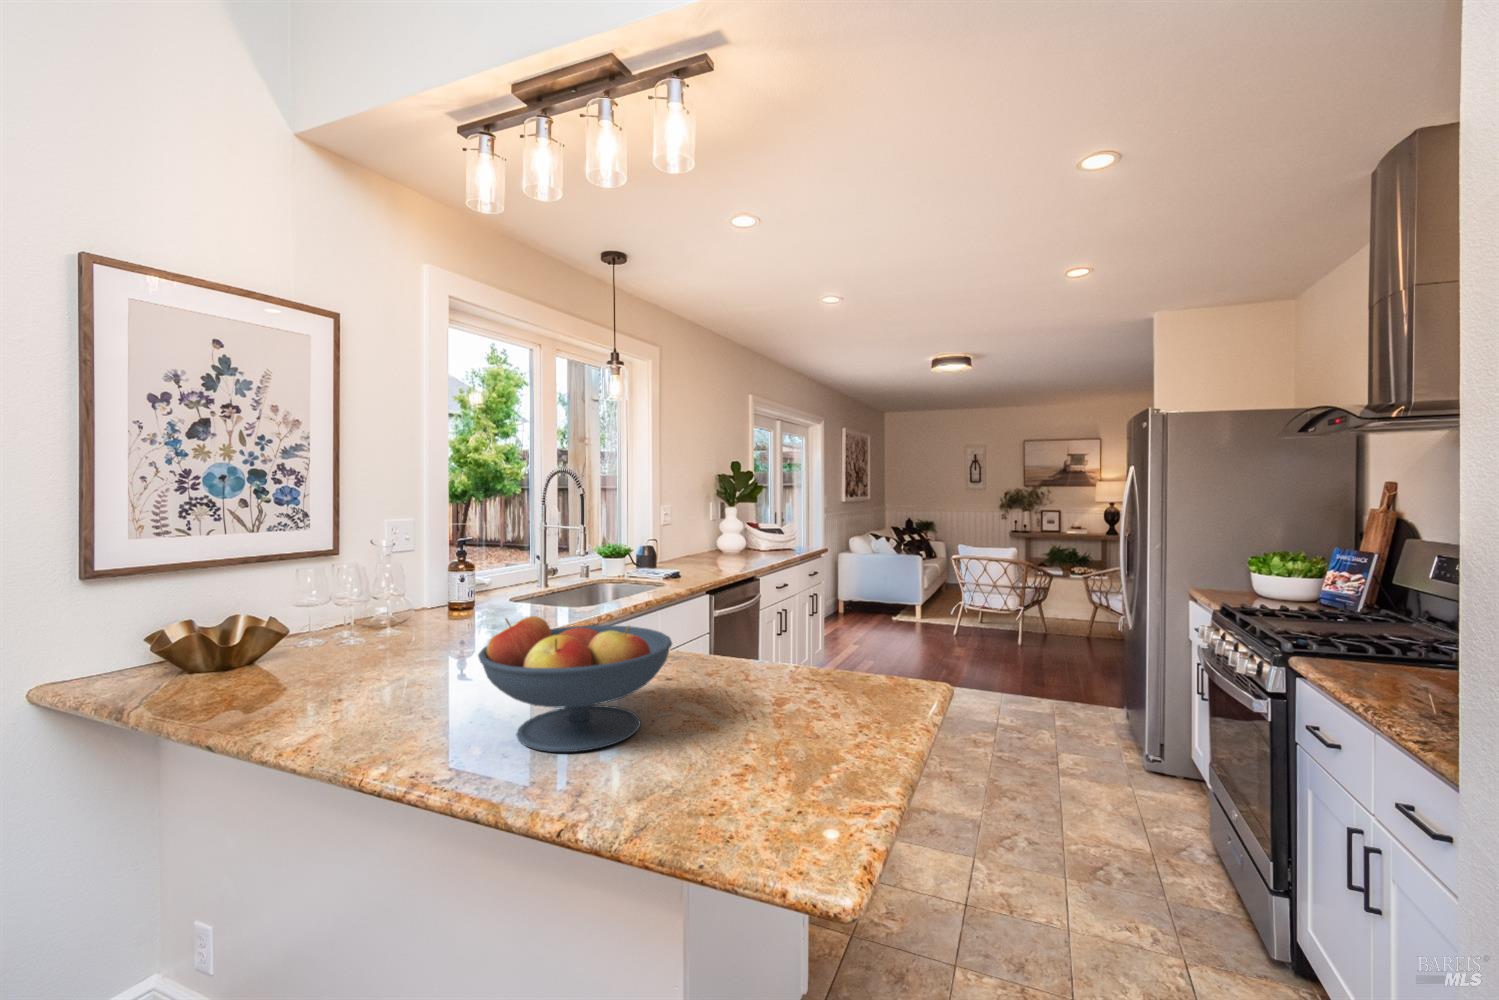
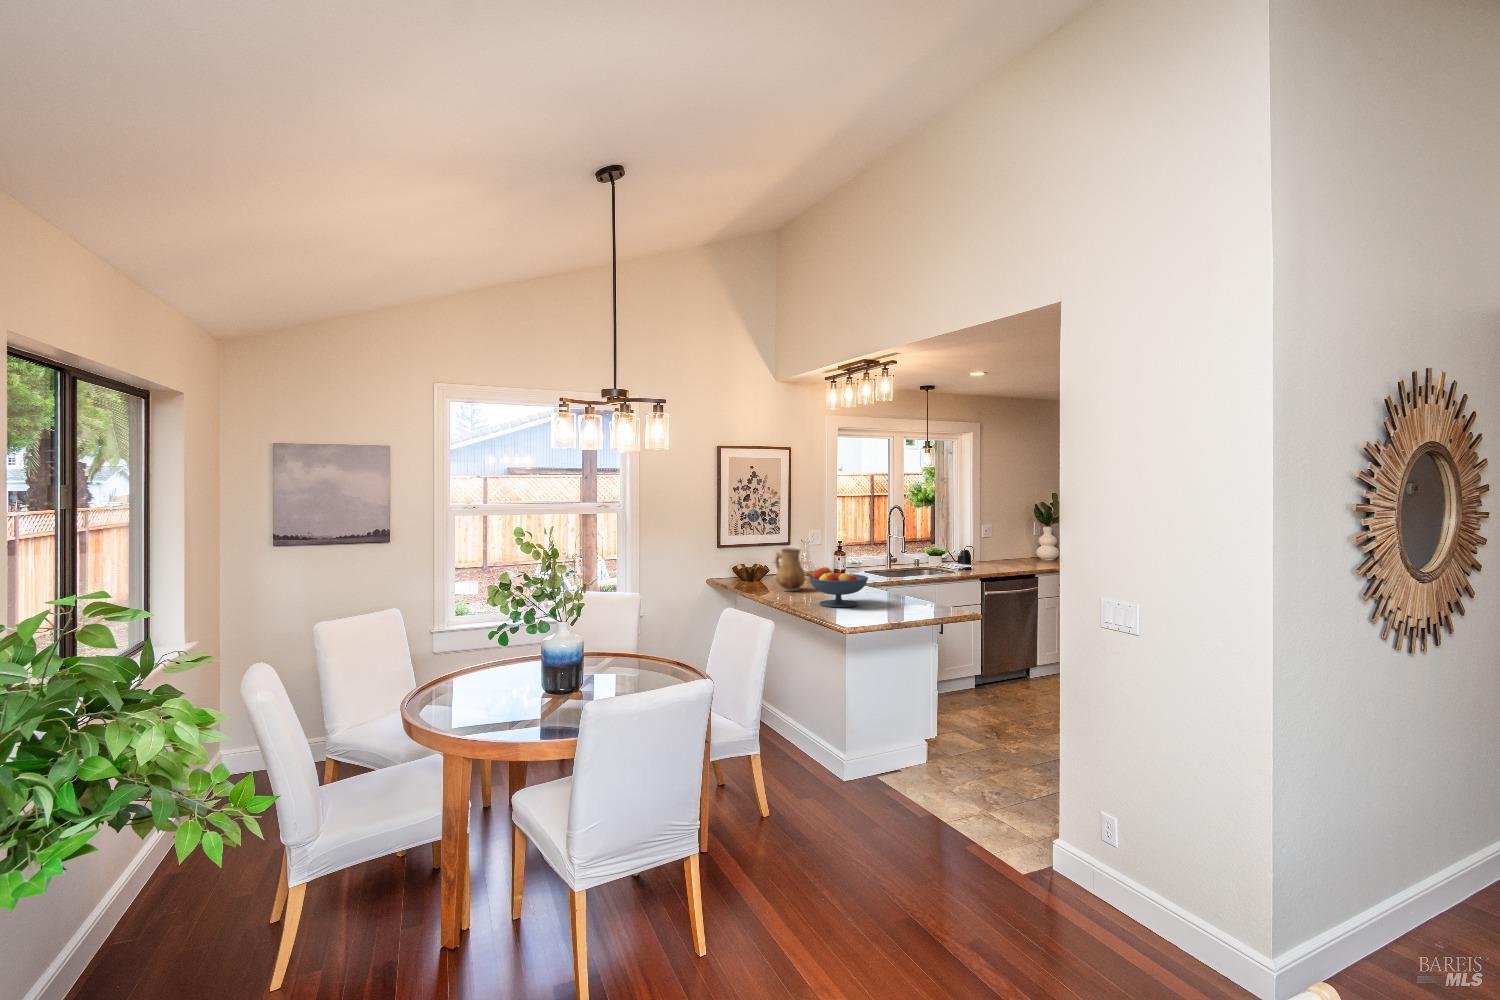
ceramic pitcher: none [312,564,419,695] -> present [775,548,805,591]

